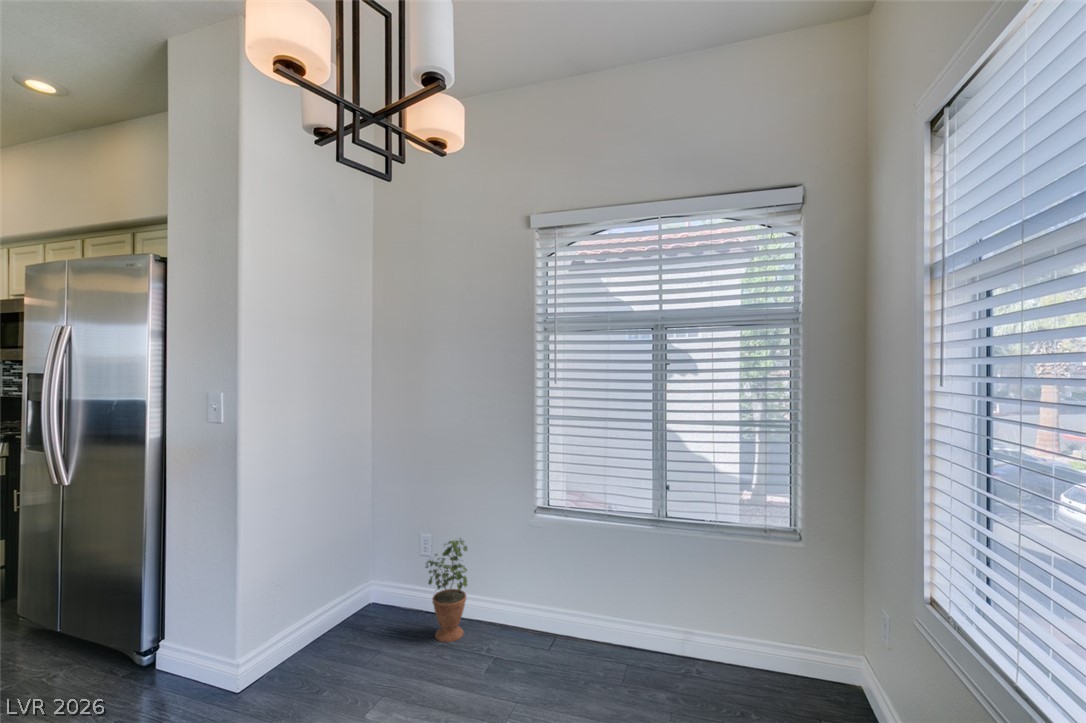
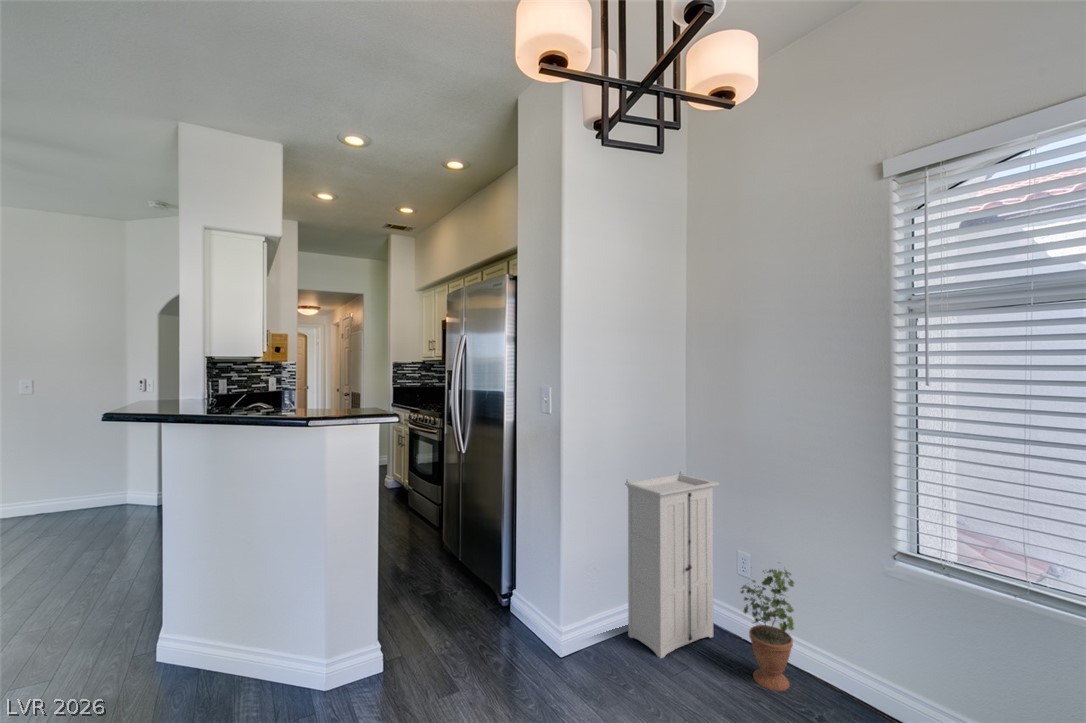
storage cabinet: none [312,469,404,654] -> present [625,473,719,658]

